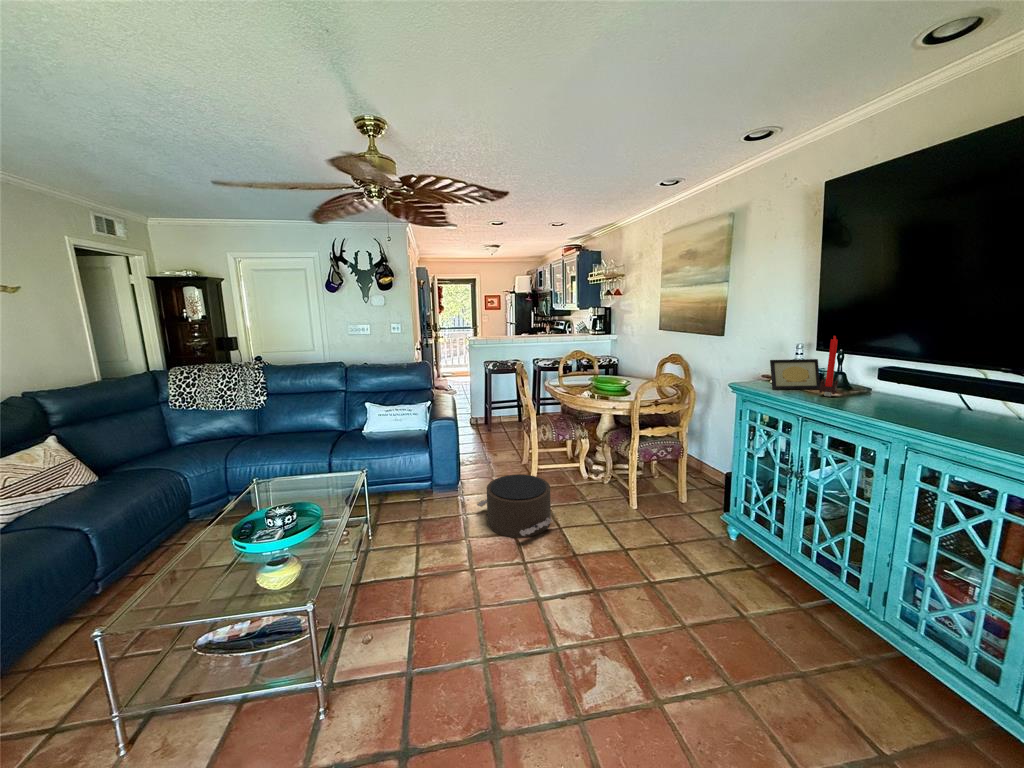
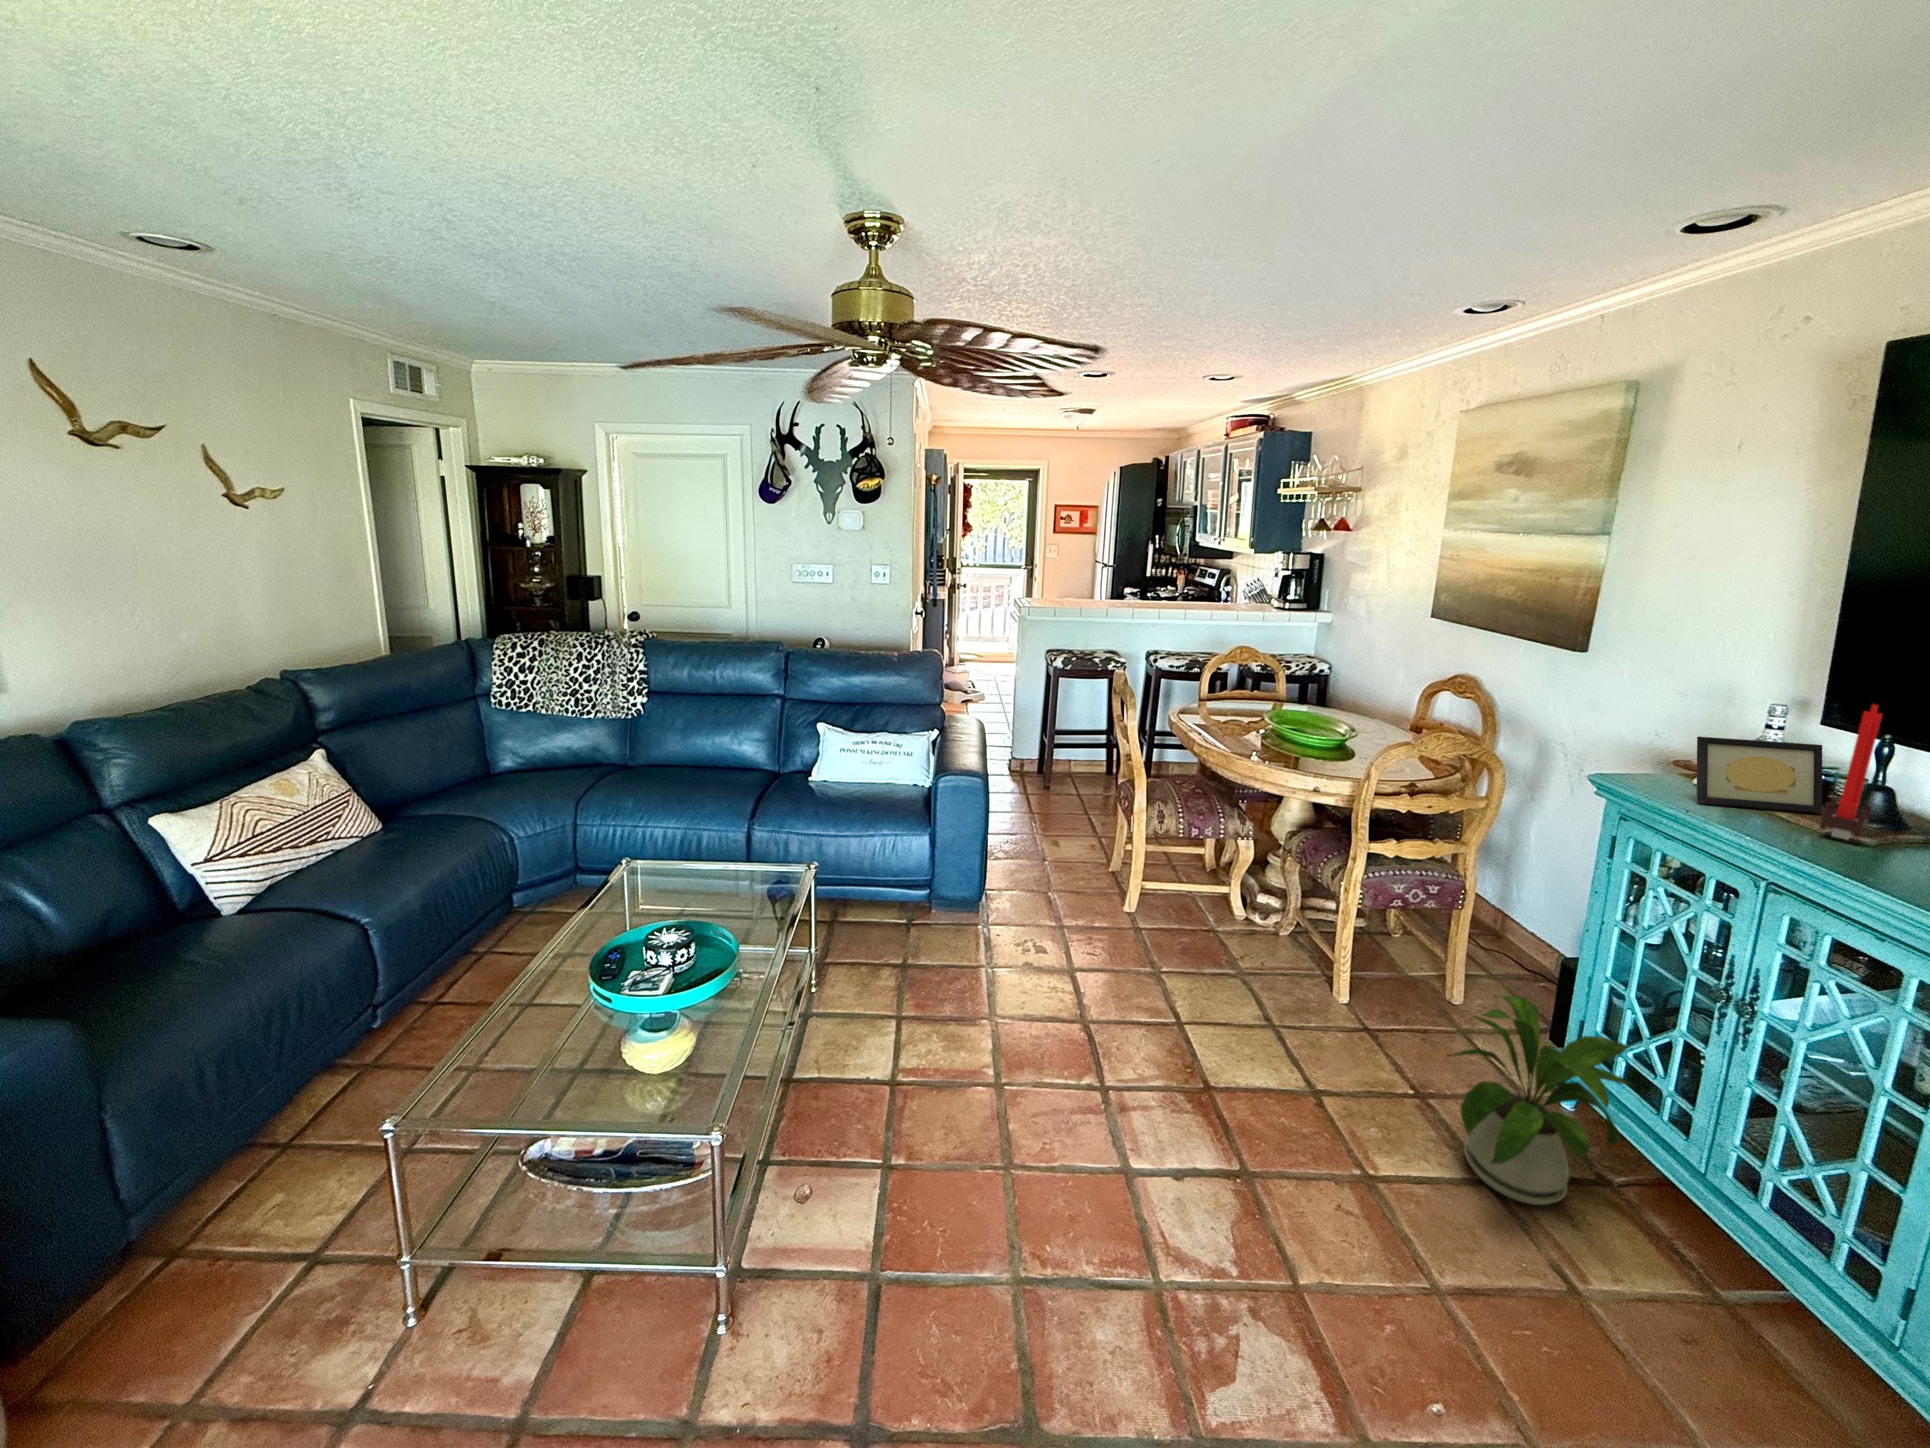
pouf: present [477,474,553,538] -> none [1014,899,1167,1032]
house plant: none [680,488,760,582] -> present [1451,995,1633,1205]

